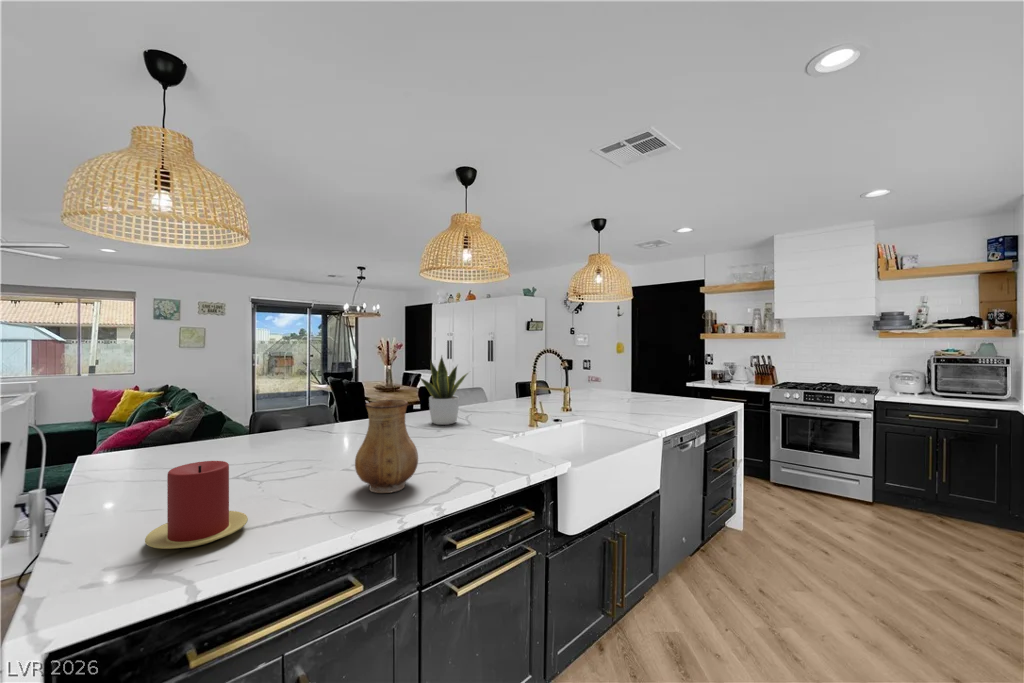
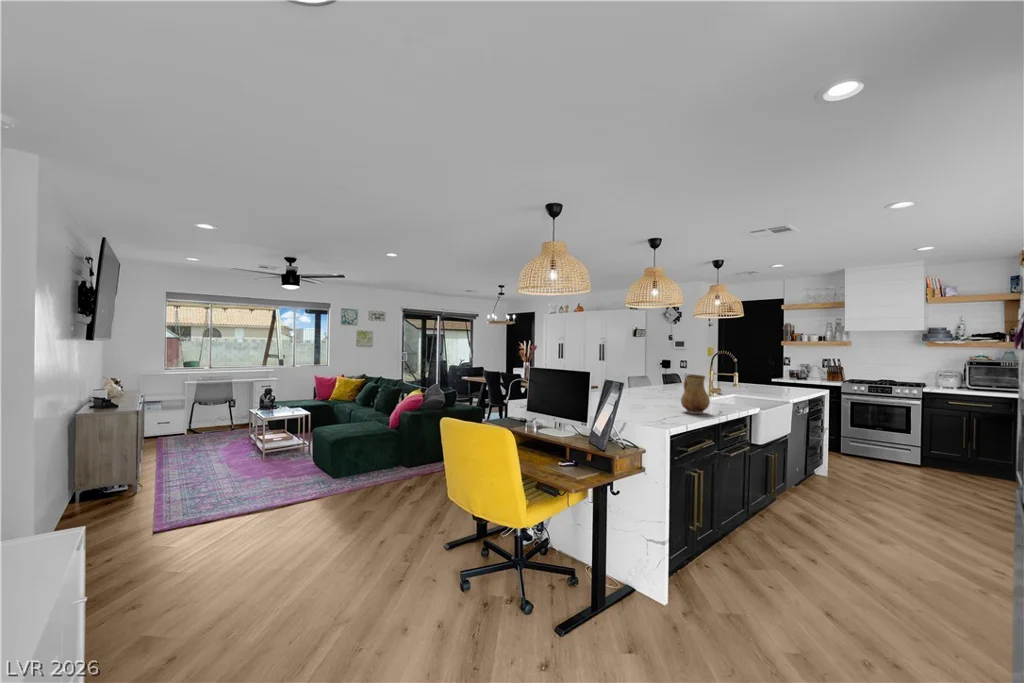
potted plant: present [420,357,468,425] -> none [647,355,675,395]
candle: present [145,461,248,549] -> none [644,394,676,422]

